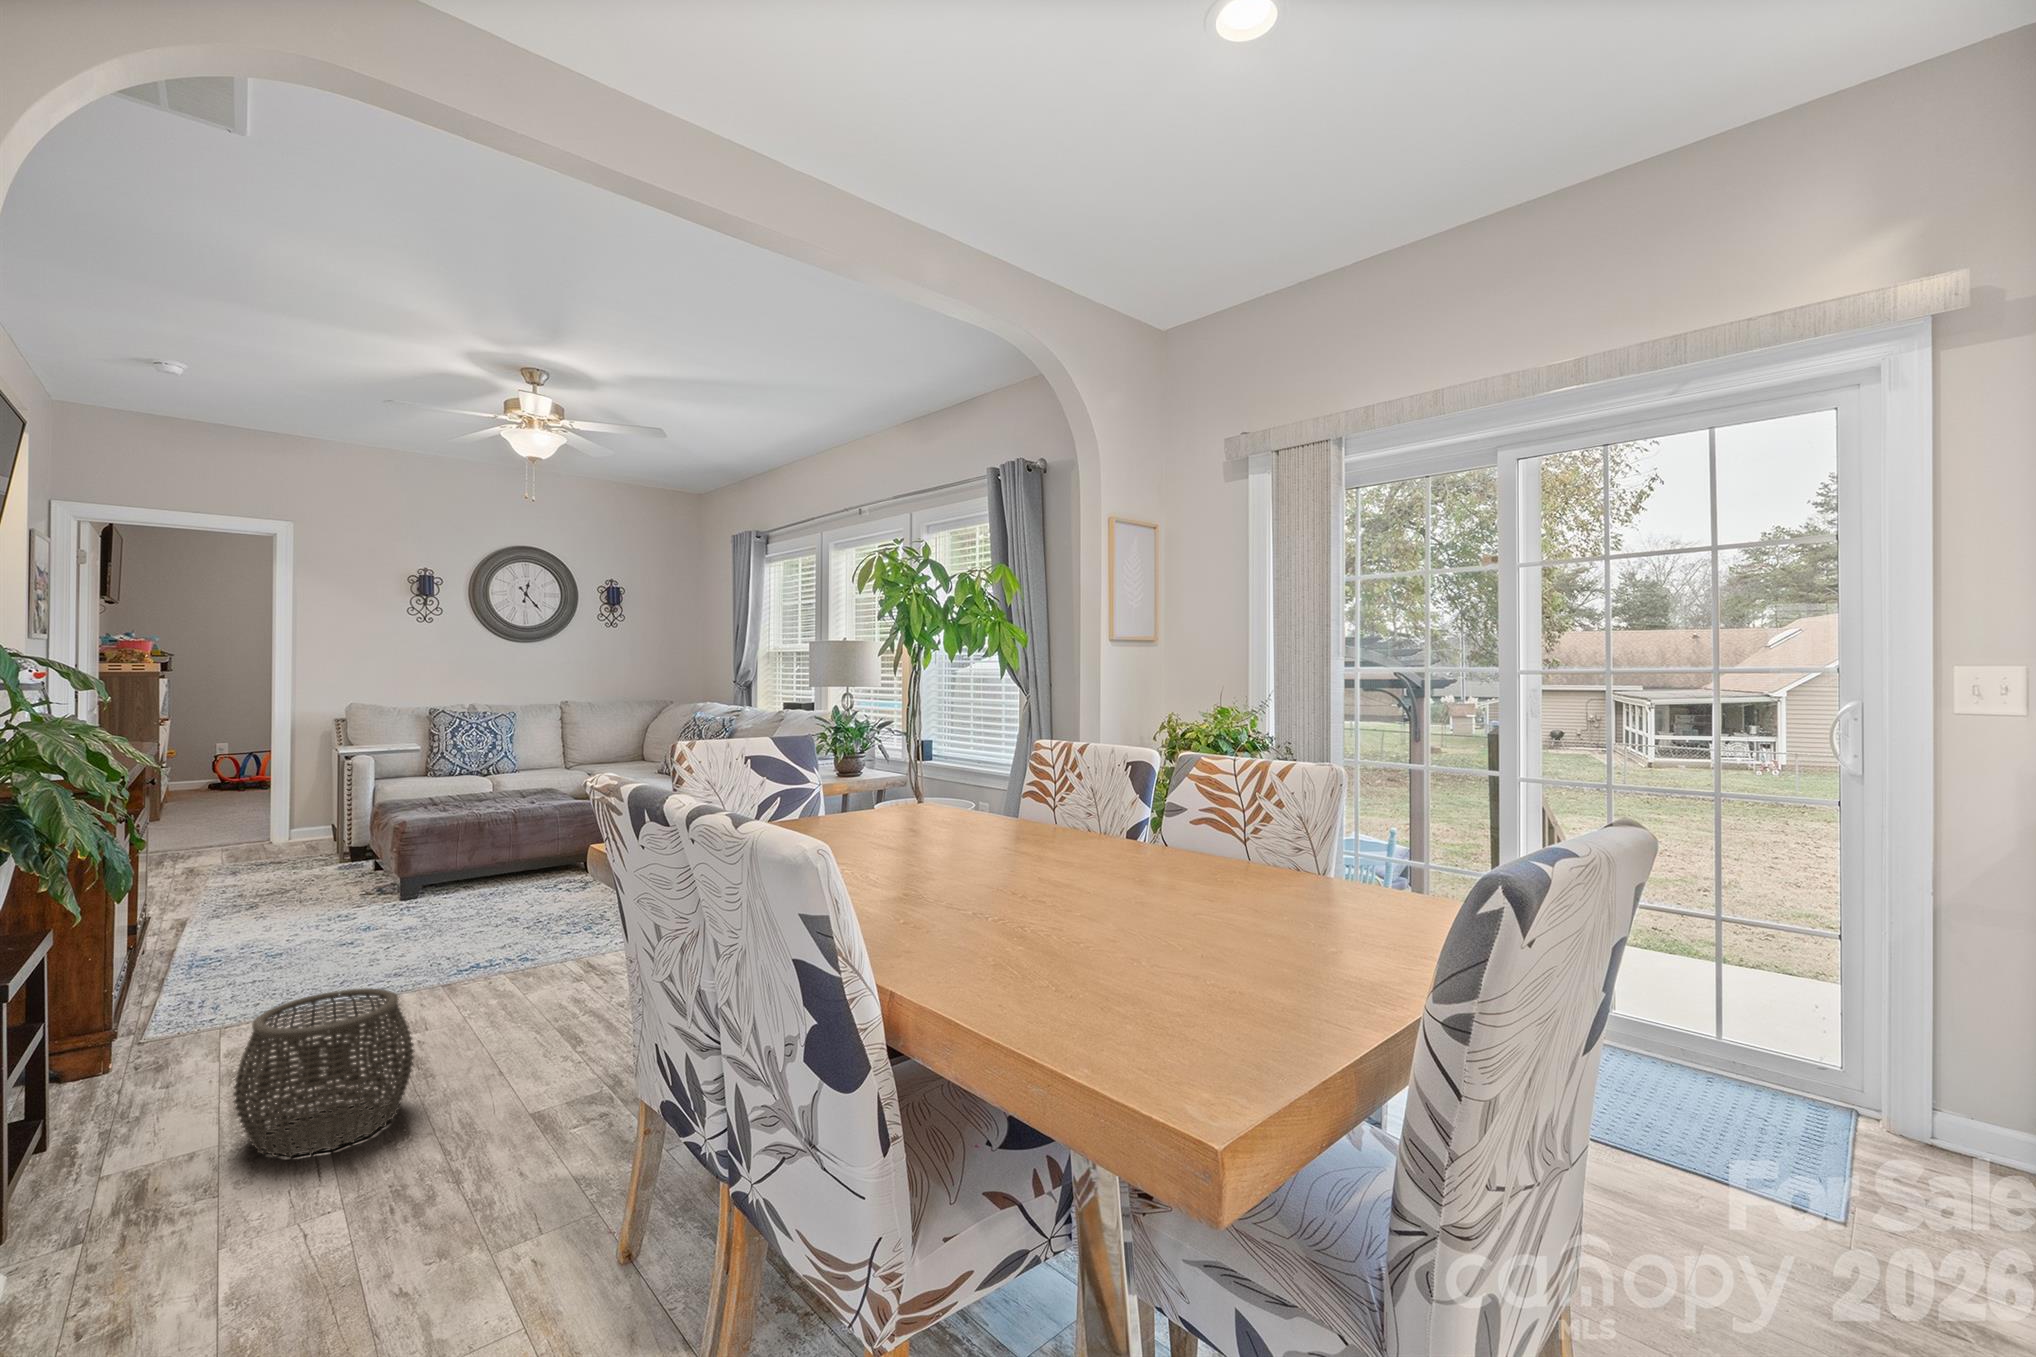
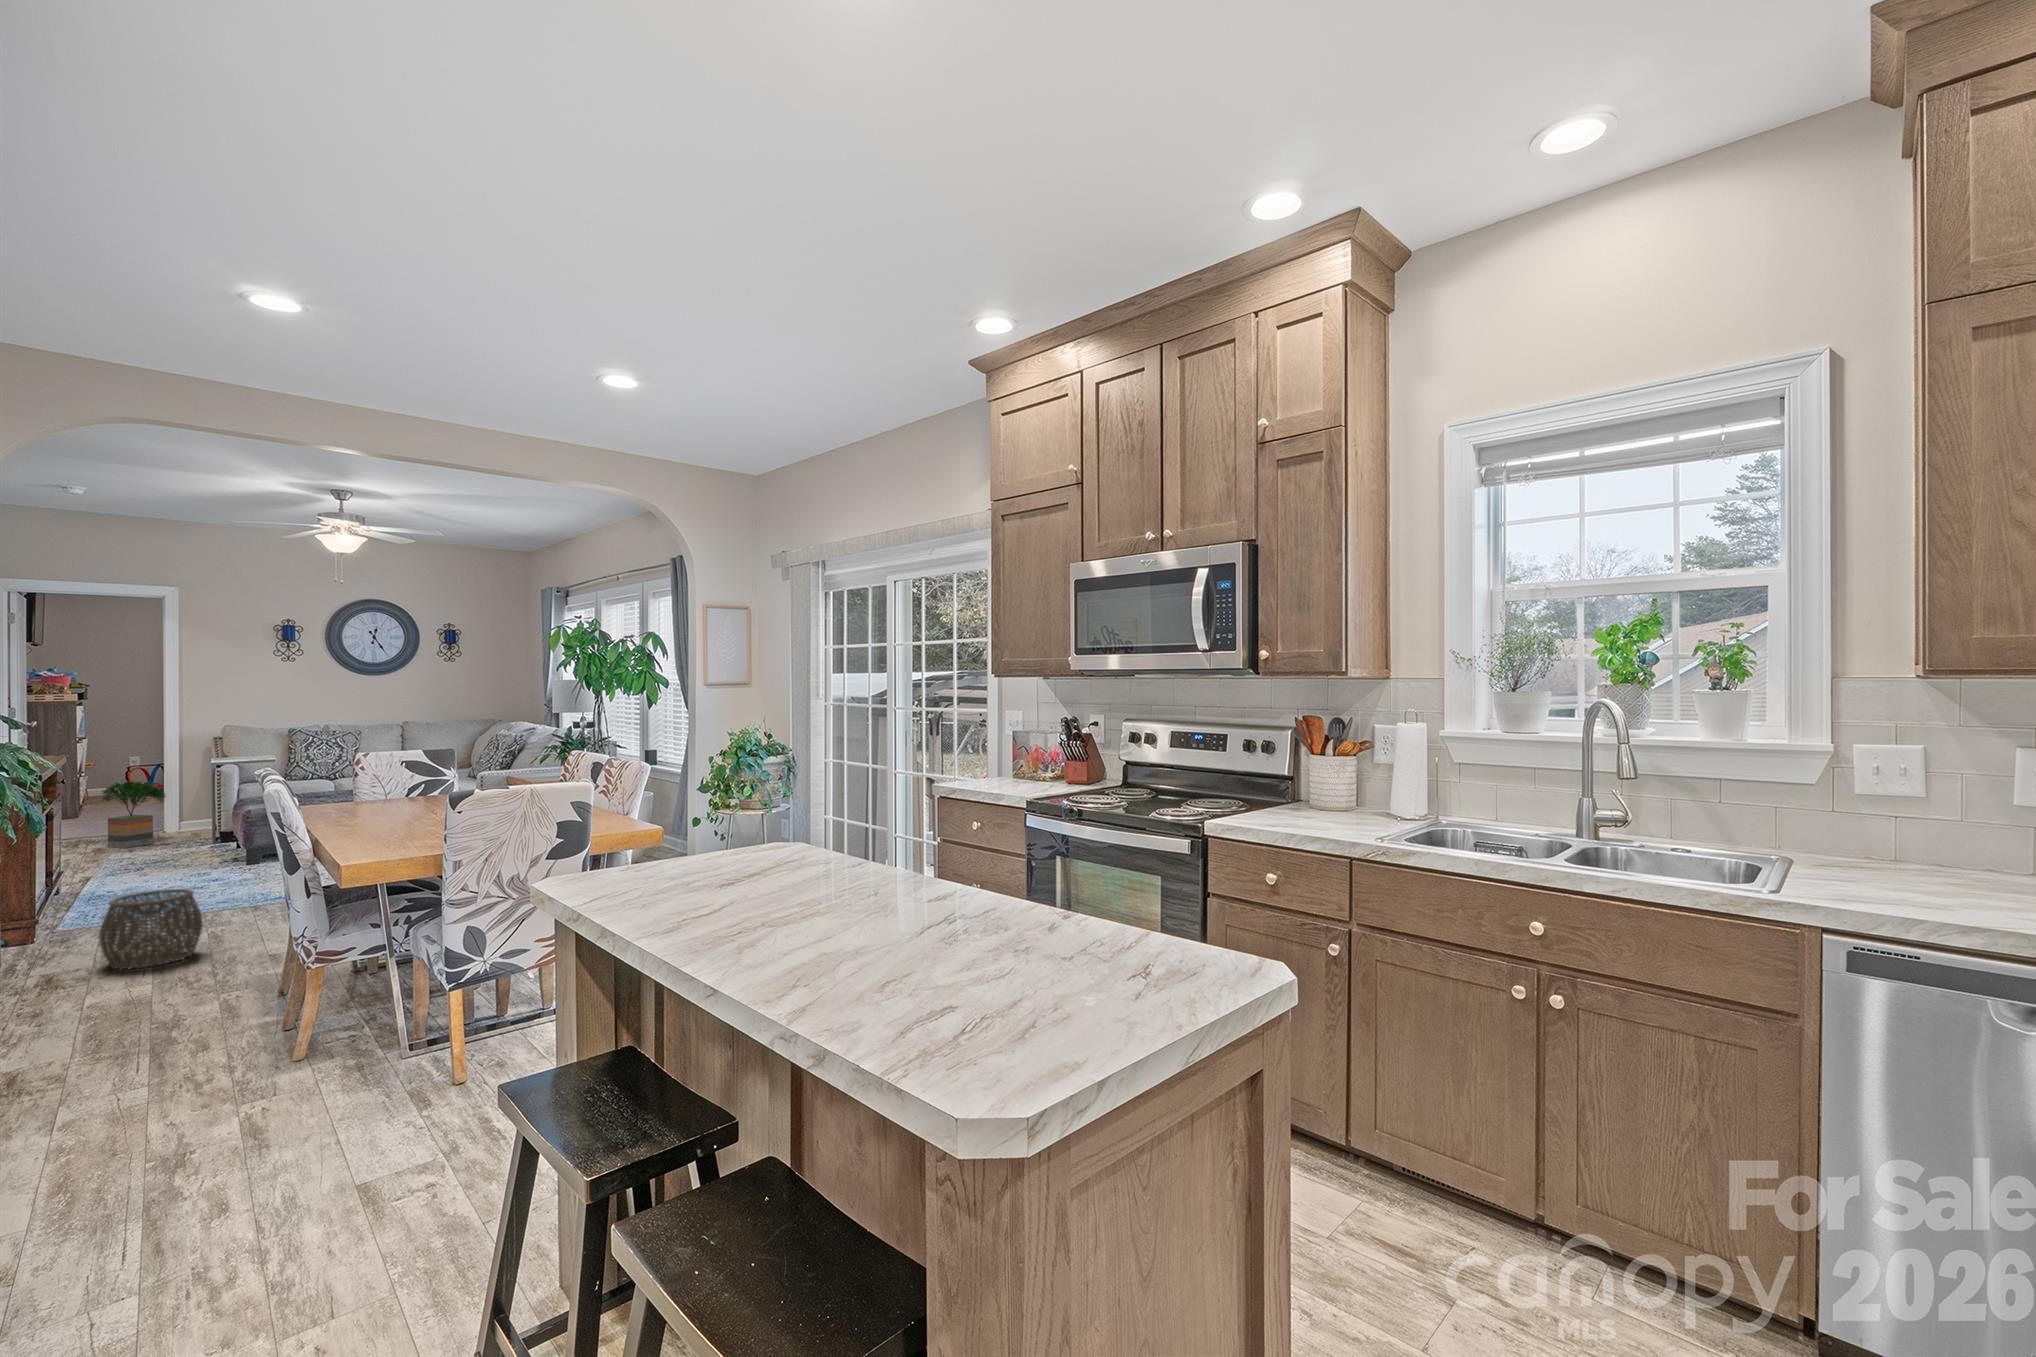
potted tree: none [192,775,281,867] -> present [102,781,166,848]

